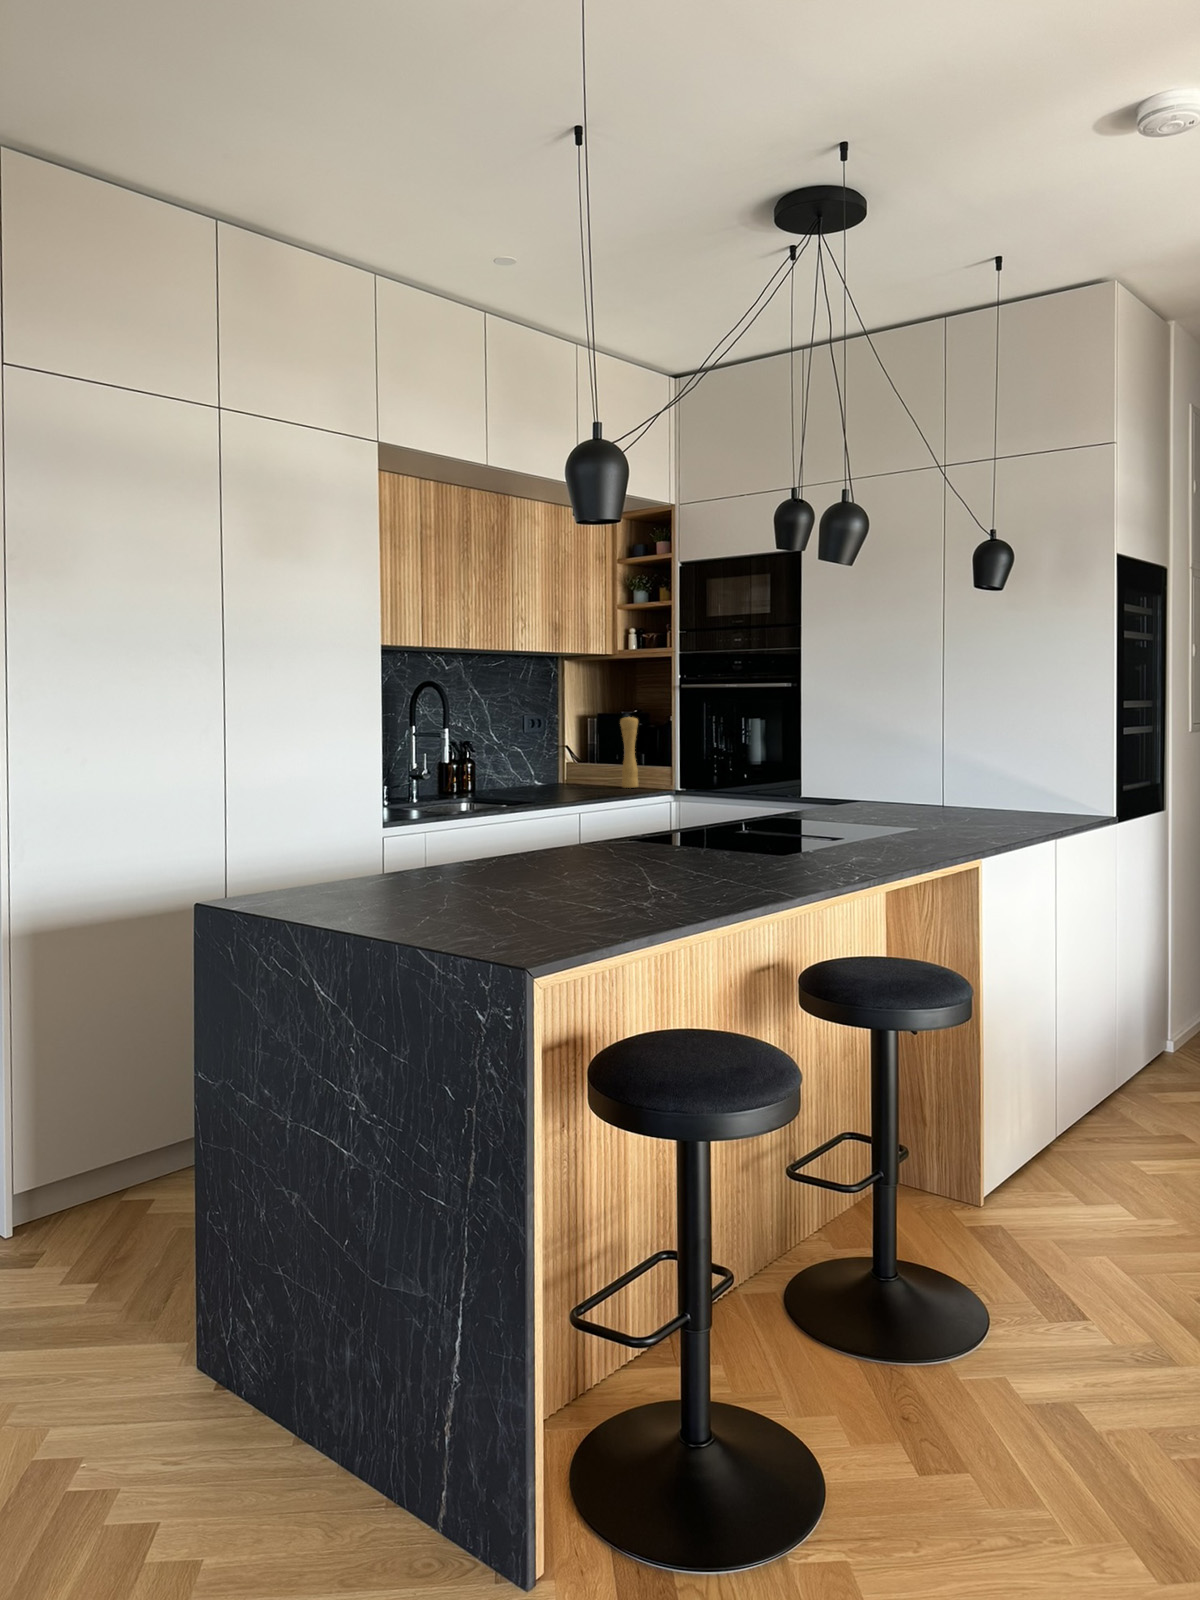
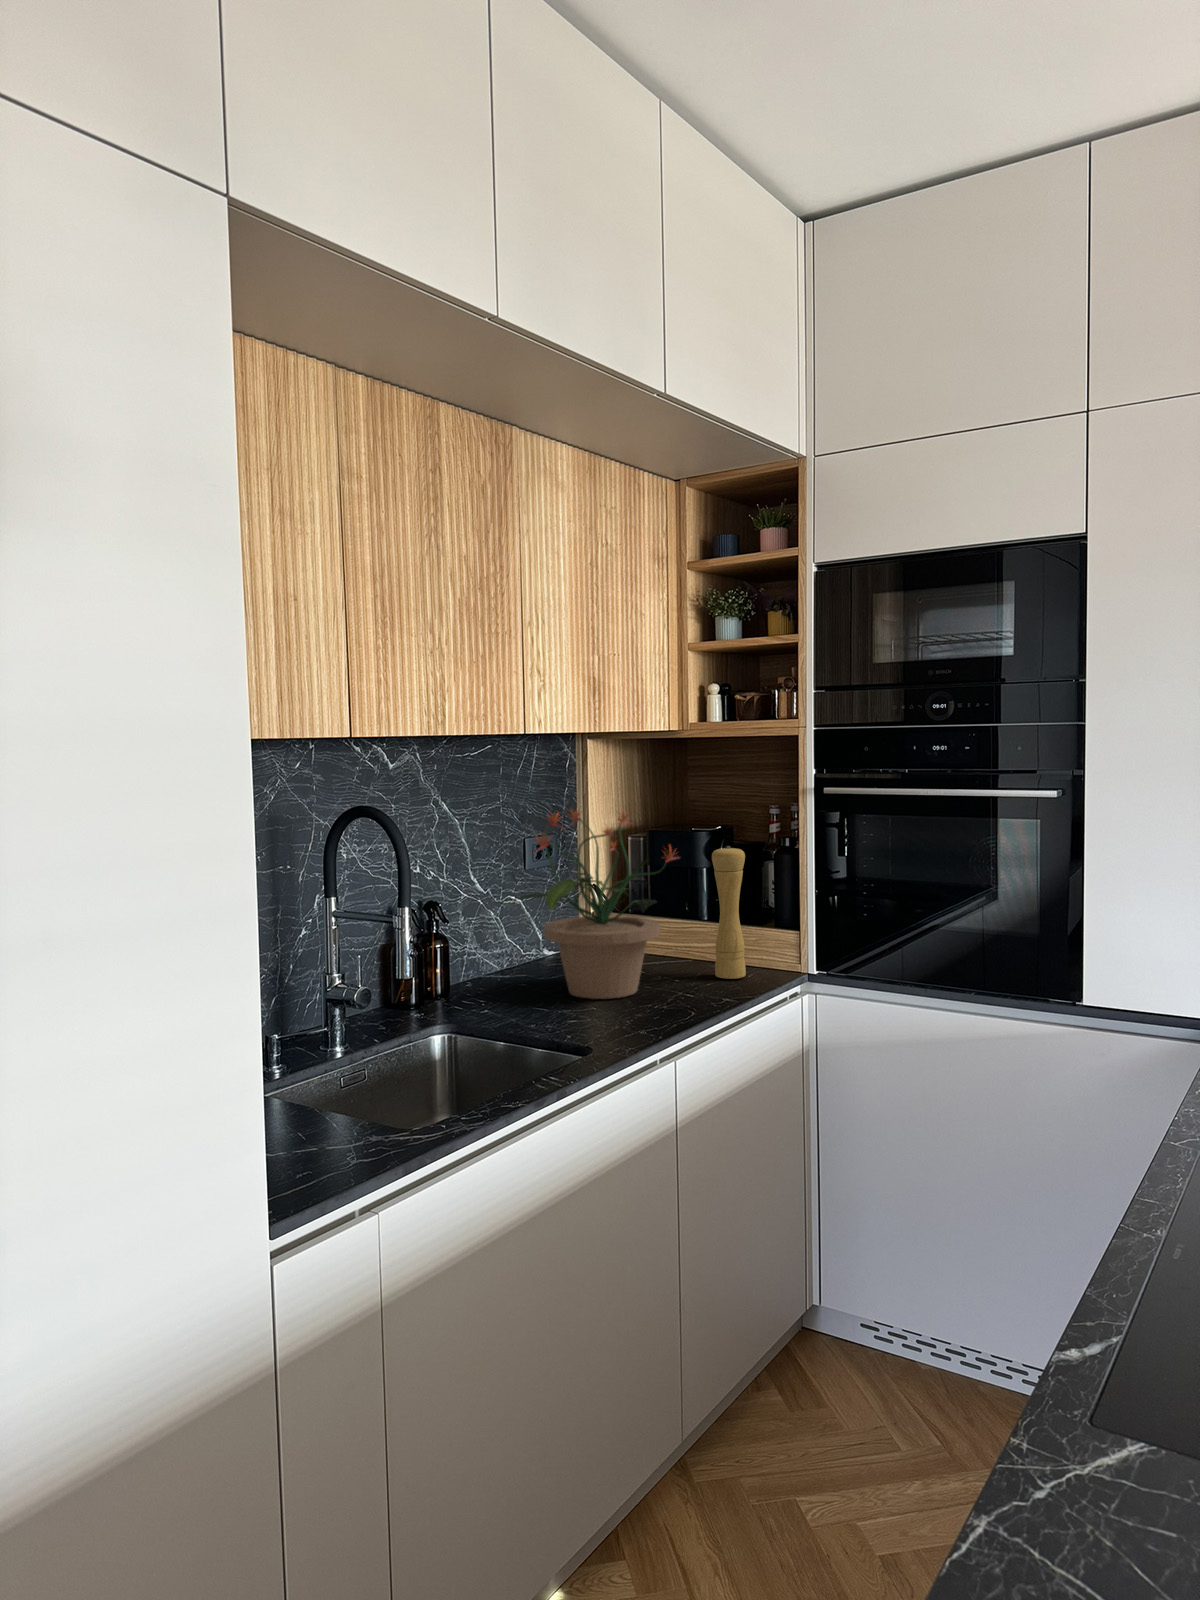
potted plant: none [509,693,598,791] -> present [515,810,678,999]

